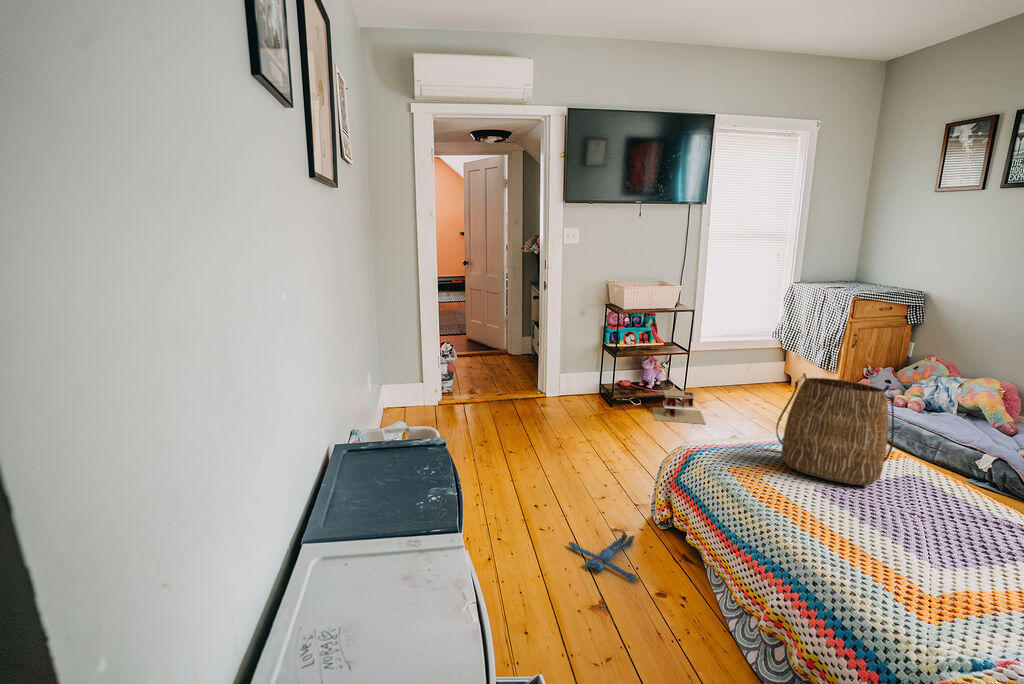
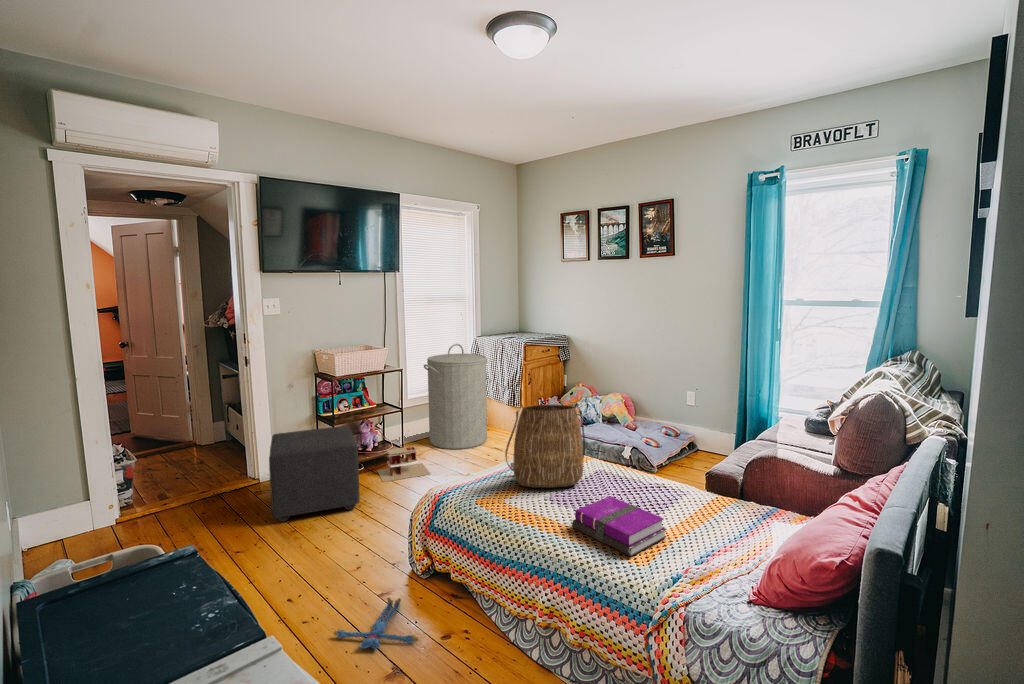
laundry hamper: none [716,289,801,406] -> present [424,344,487,449]
ottoman: none [551,356,629,439] -> present [269,426,360,522]
notebook: none [838,516,992,603] -> present [572,496,667,556]

